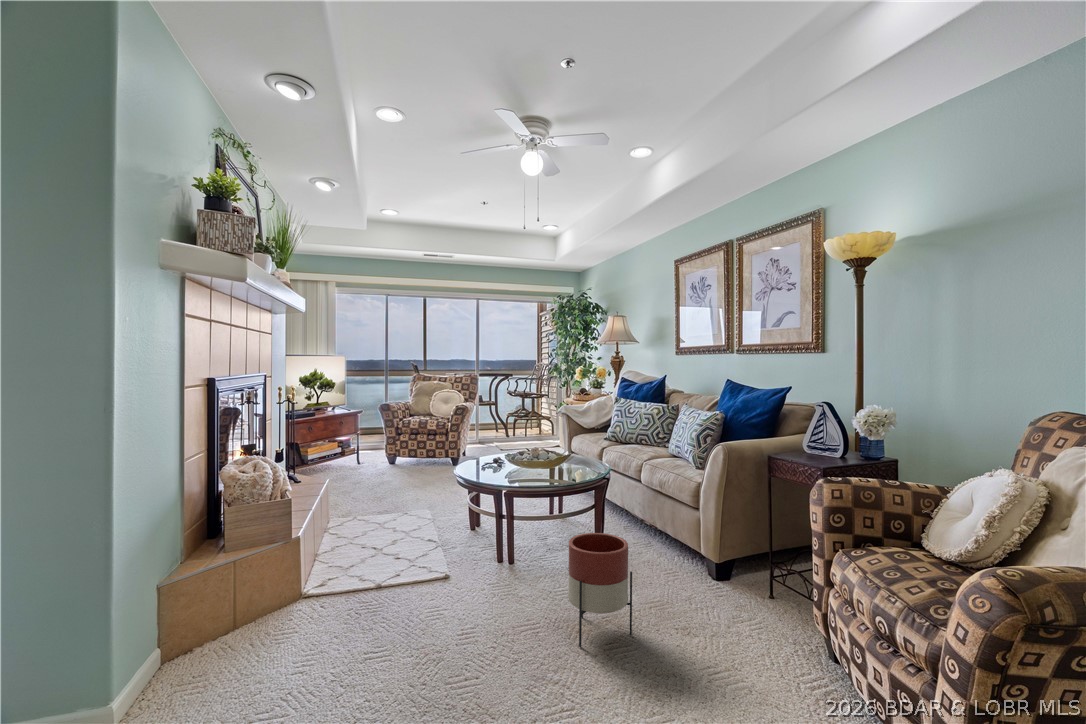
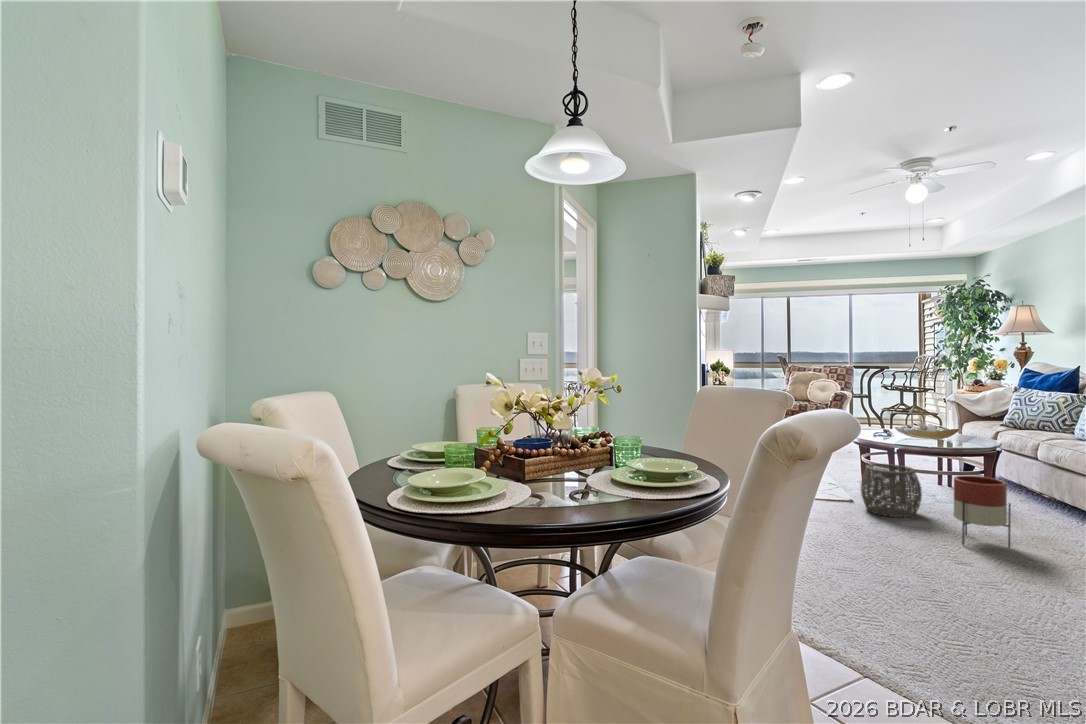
woven basket: none [458,514,533,598] -> present [861,464,922,518]

